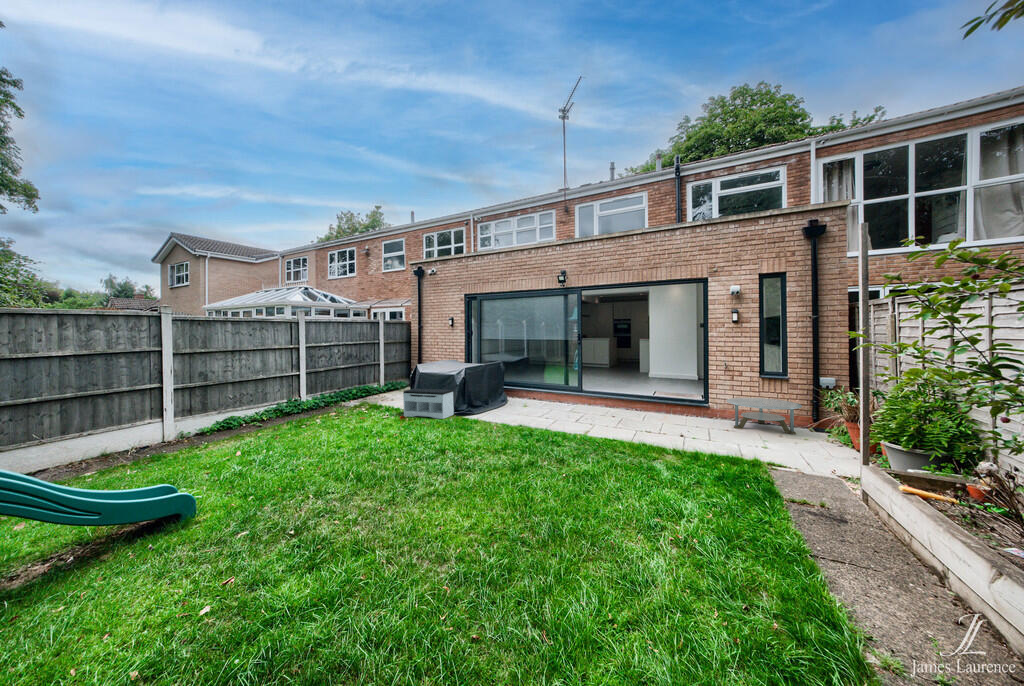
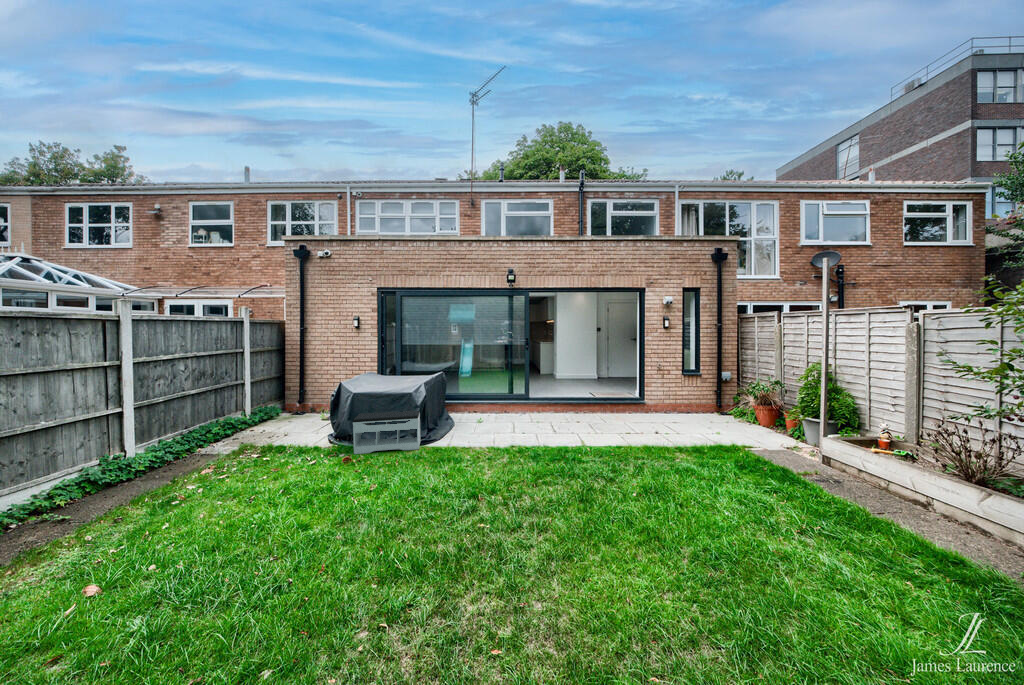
round table: present [727,398,802,434] -> none [670,390,726,418]

